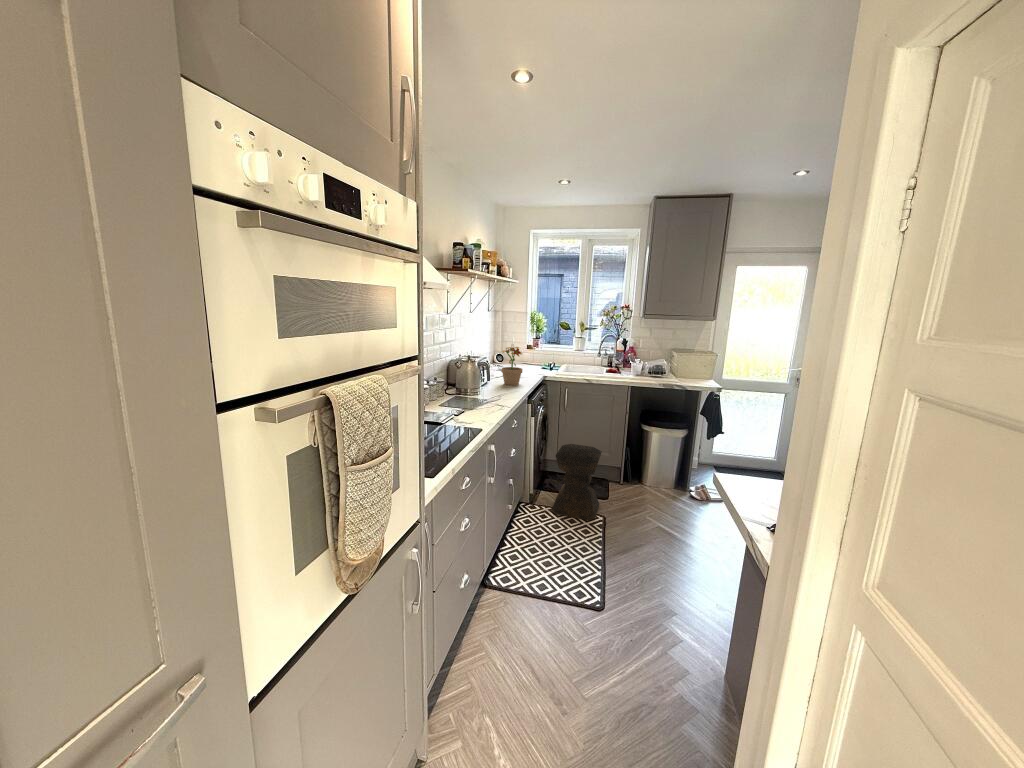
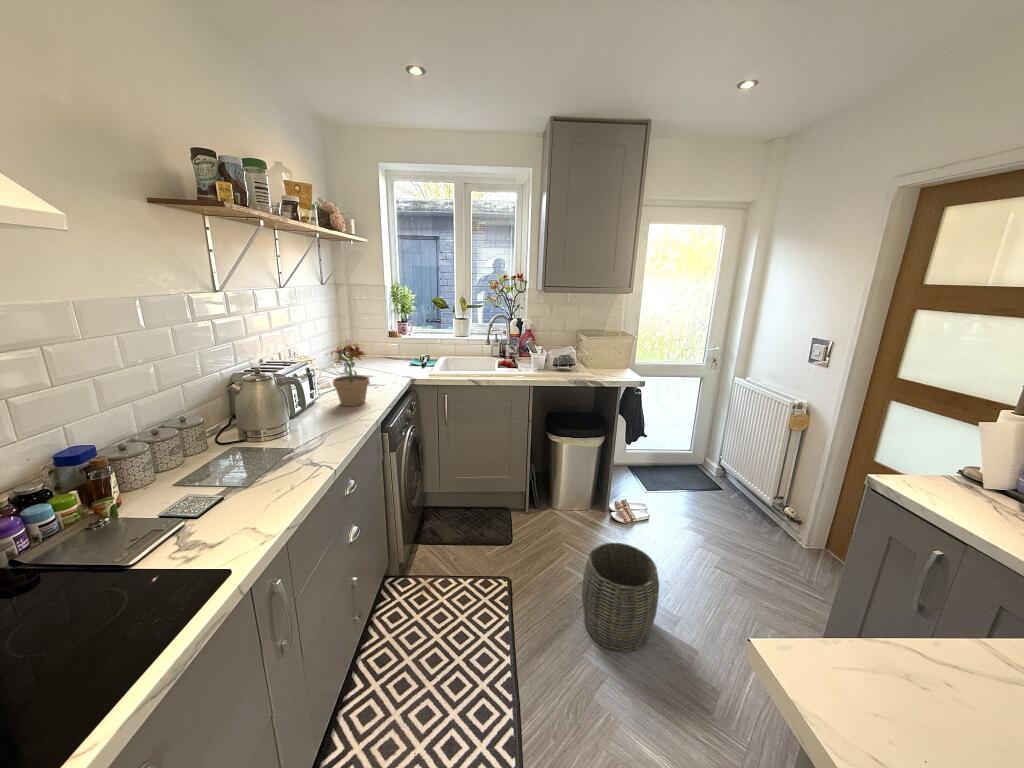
stool: present [551,444,602,520] -> none [431,480,500,594]
woven basket: none [656,492,713,563] -> present [582,543,659,652]

